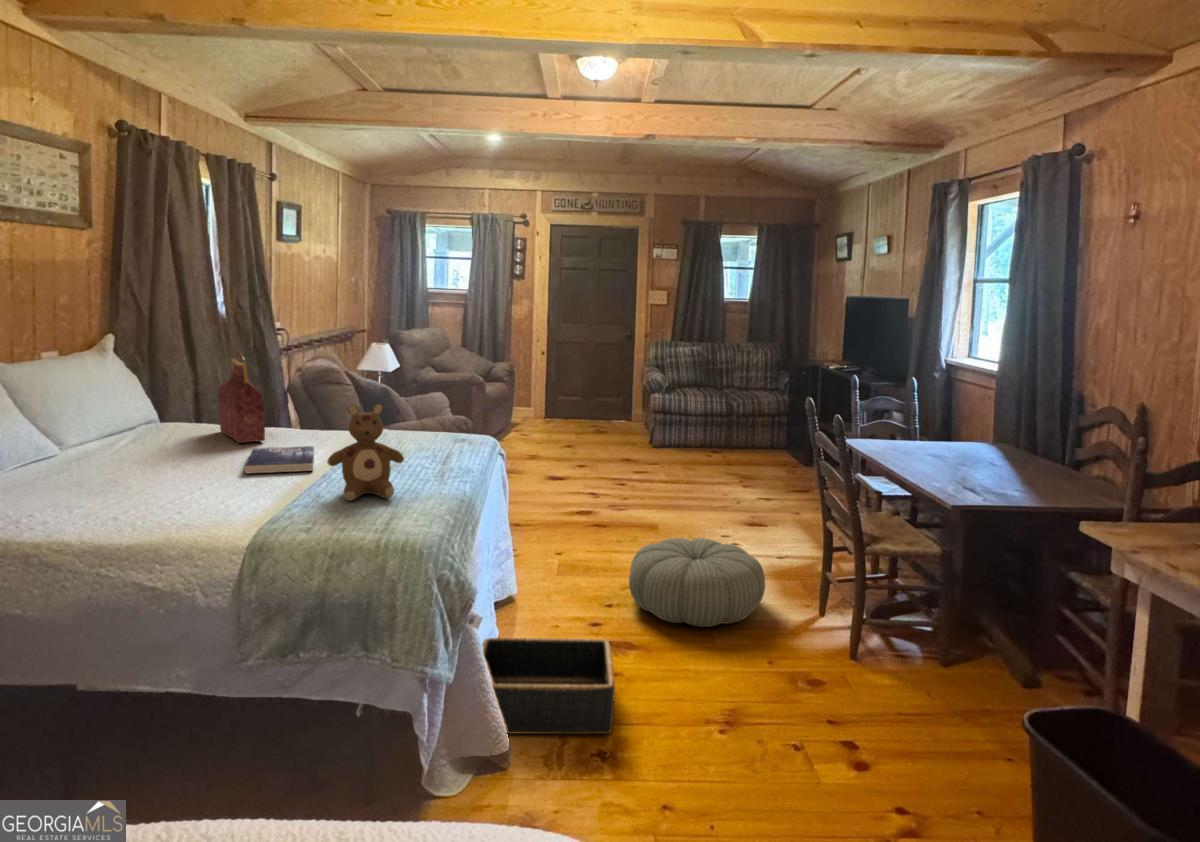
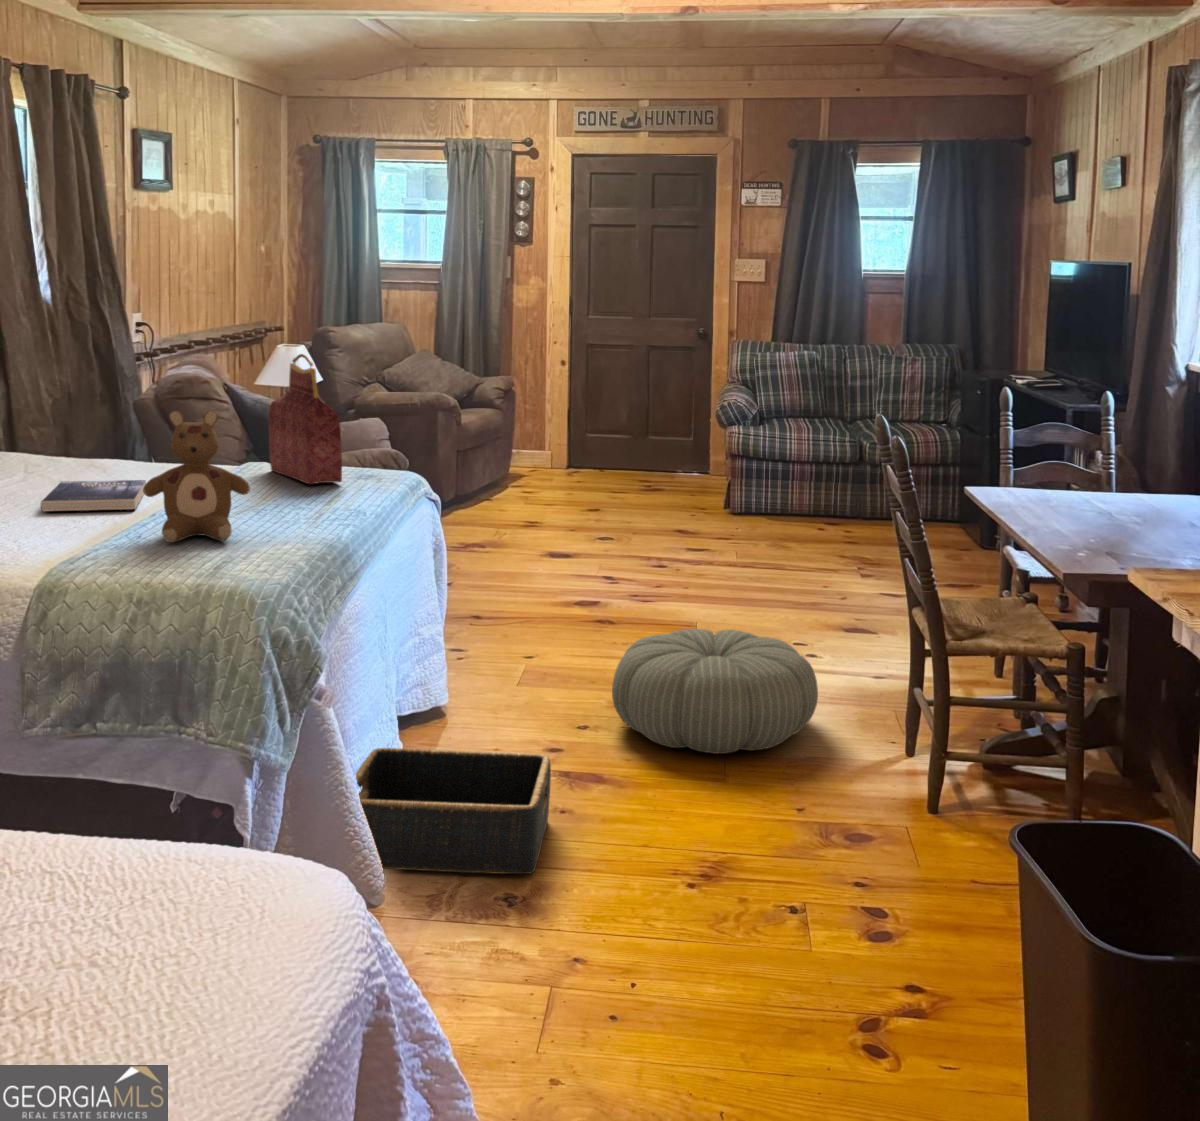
handbag: present [219,352,265,443] -> present [268,354,342,484]

